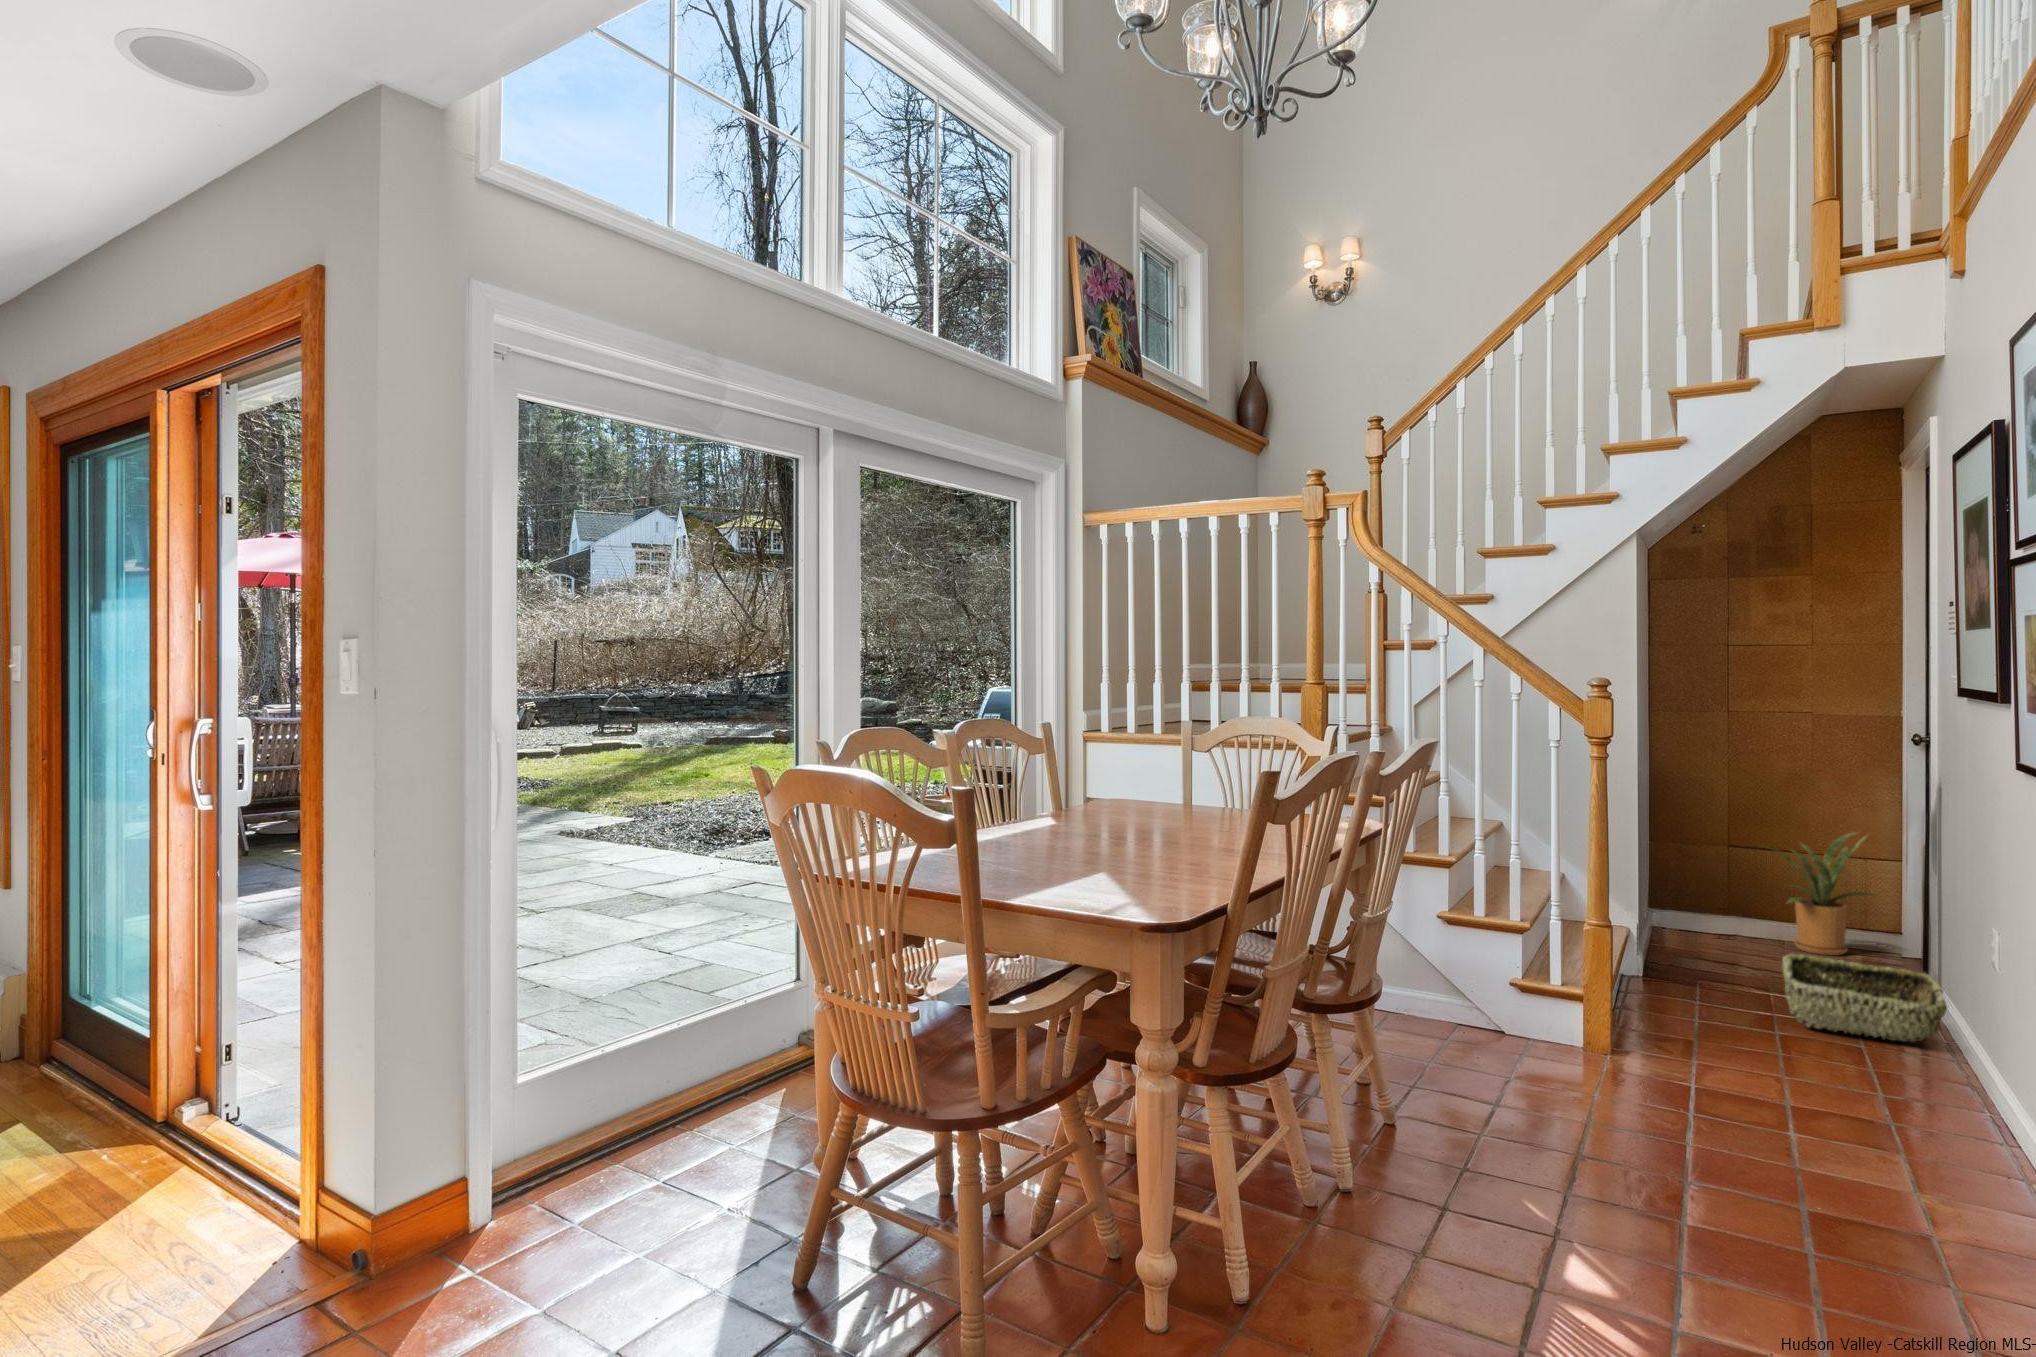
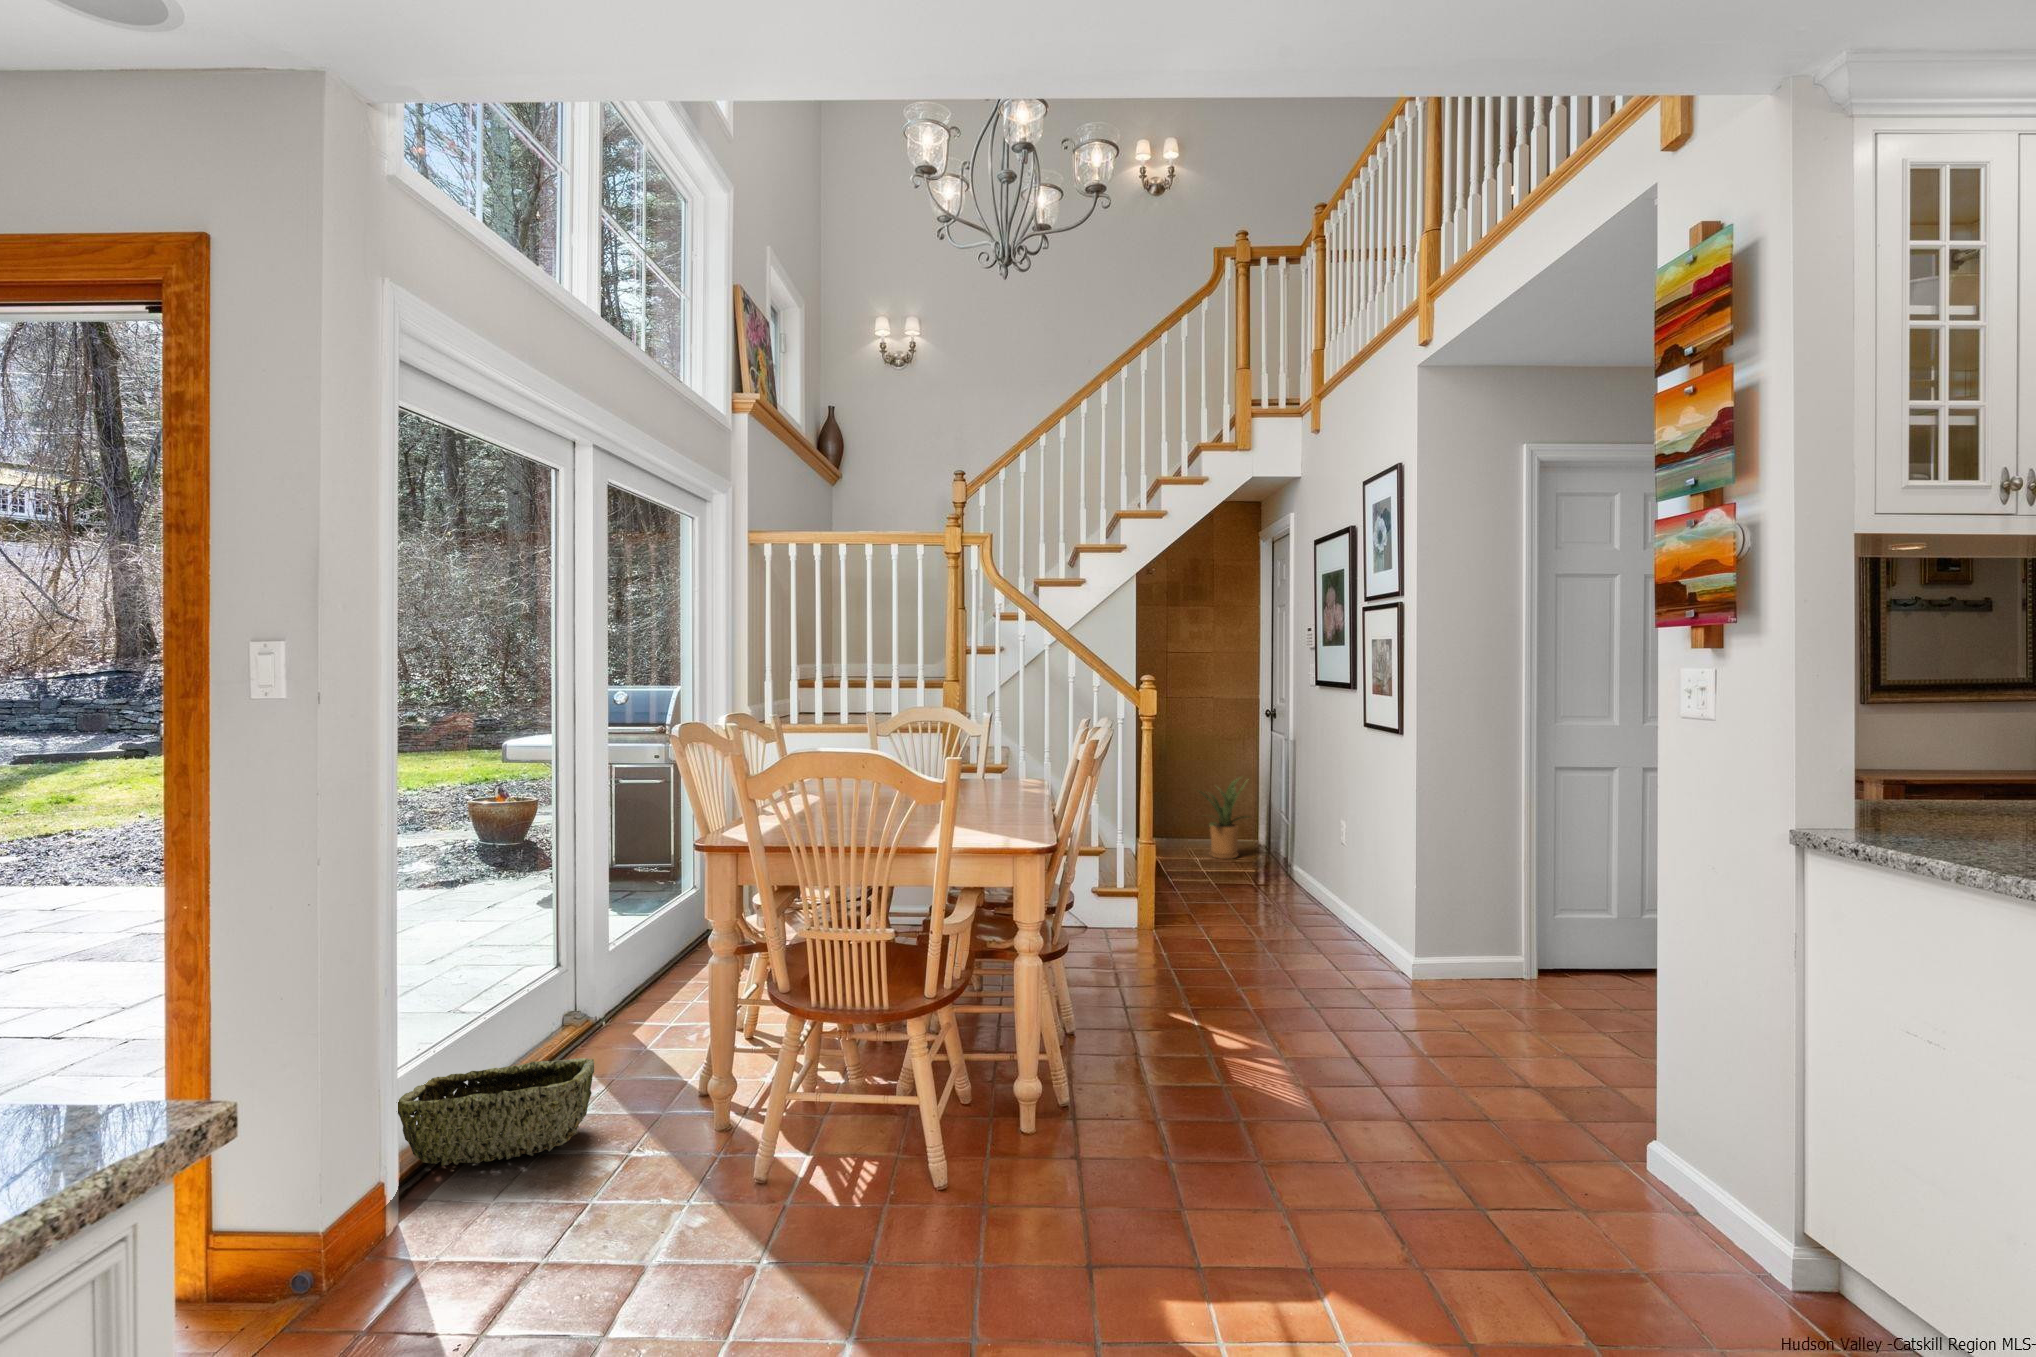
woven basket: present [1782,953,1947,1042] -> present [398,1058,594,1166]

